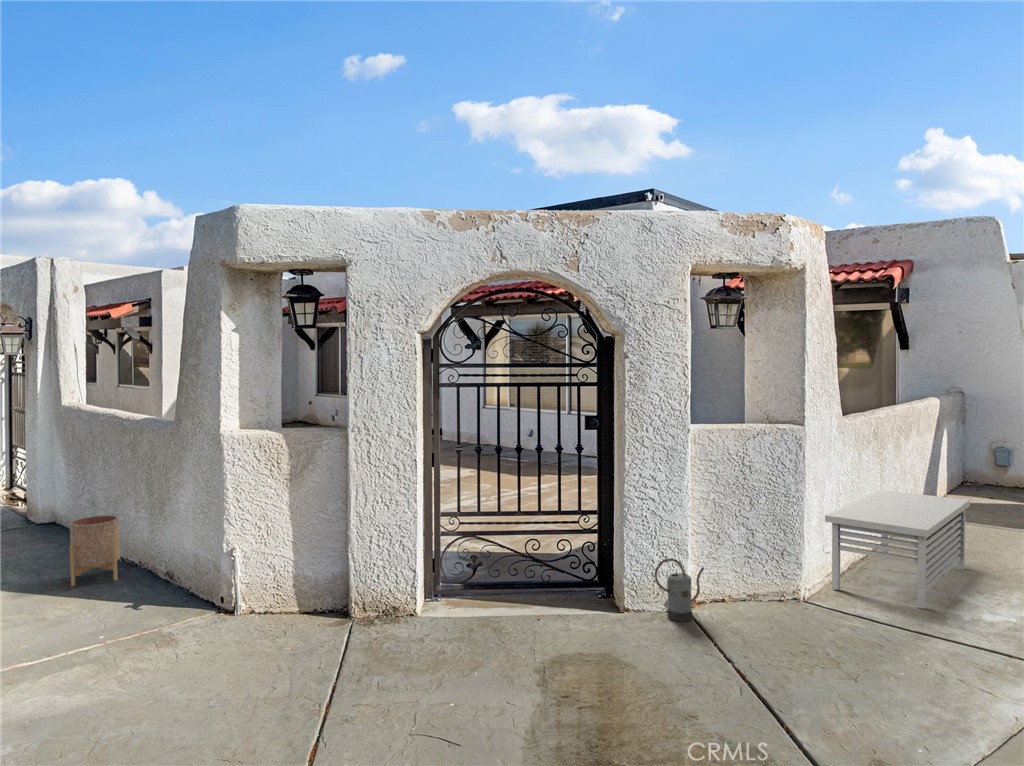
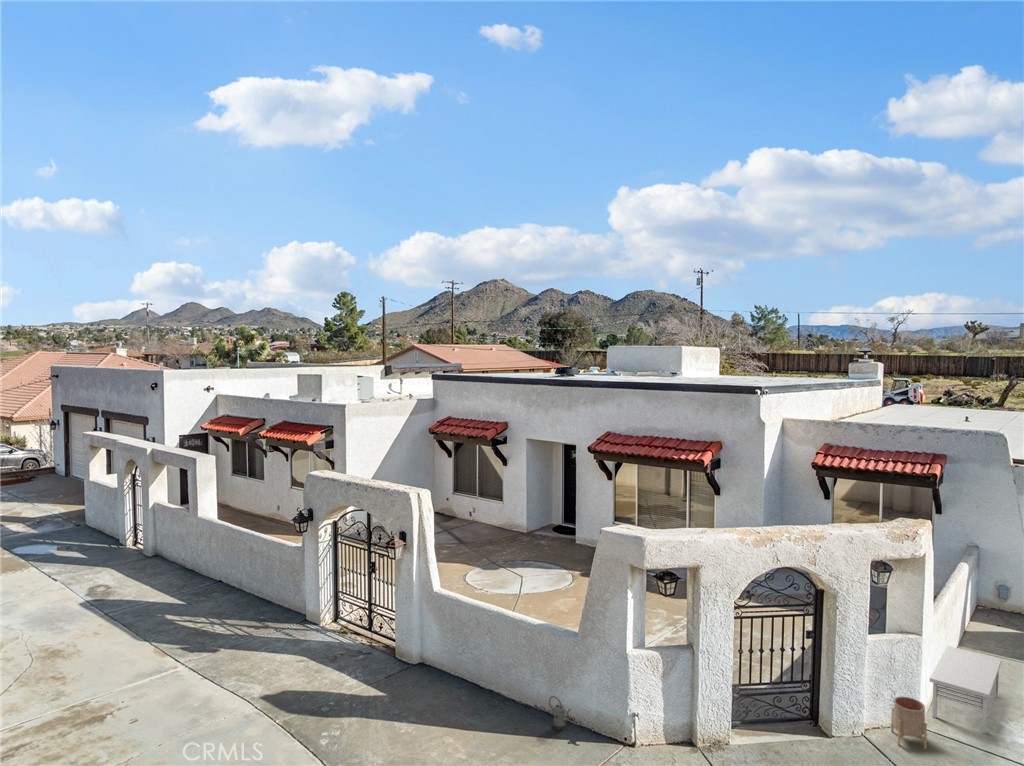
planter: present [70,515,120,586] -> present [891,697,927,749]
watering can: present [655,558,704,622] -> present [549,696,571,730]

